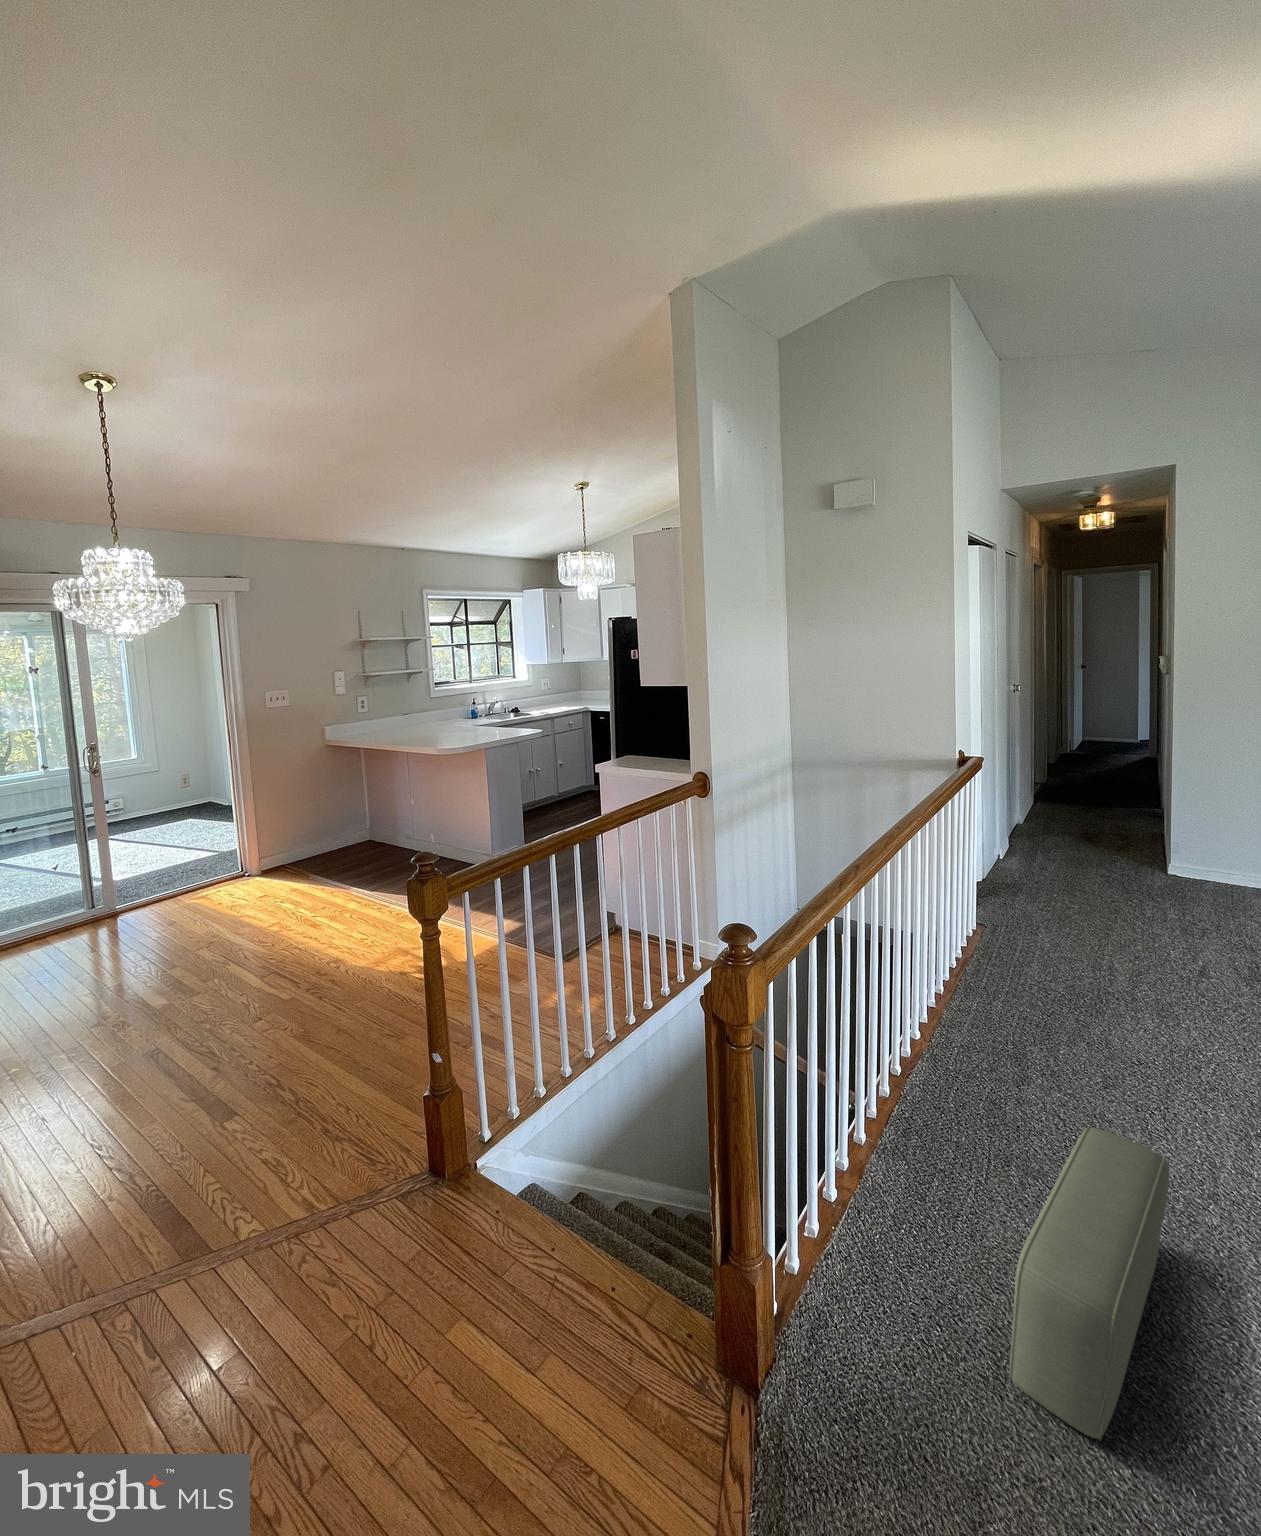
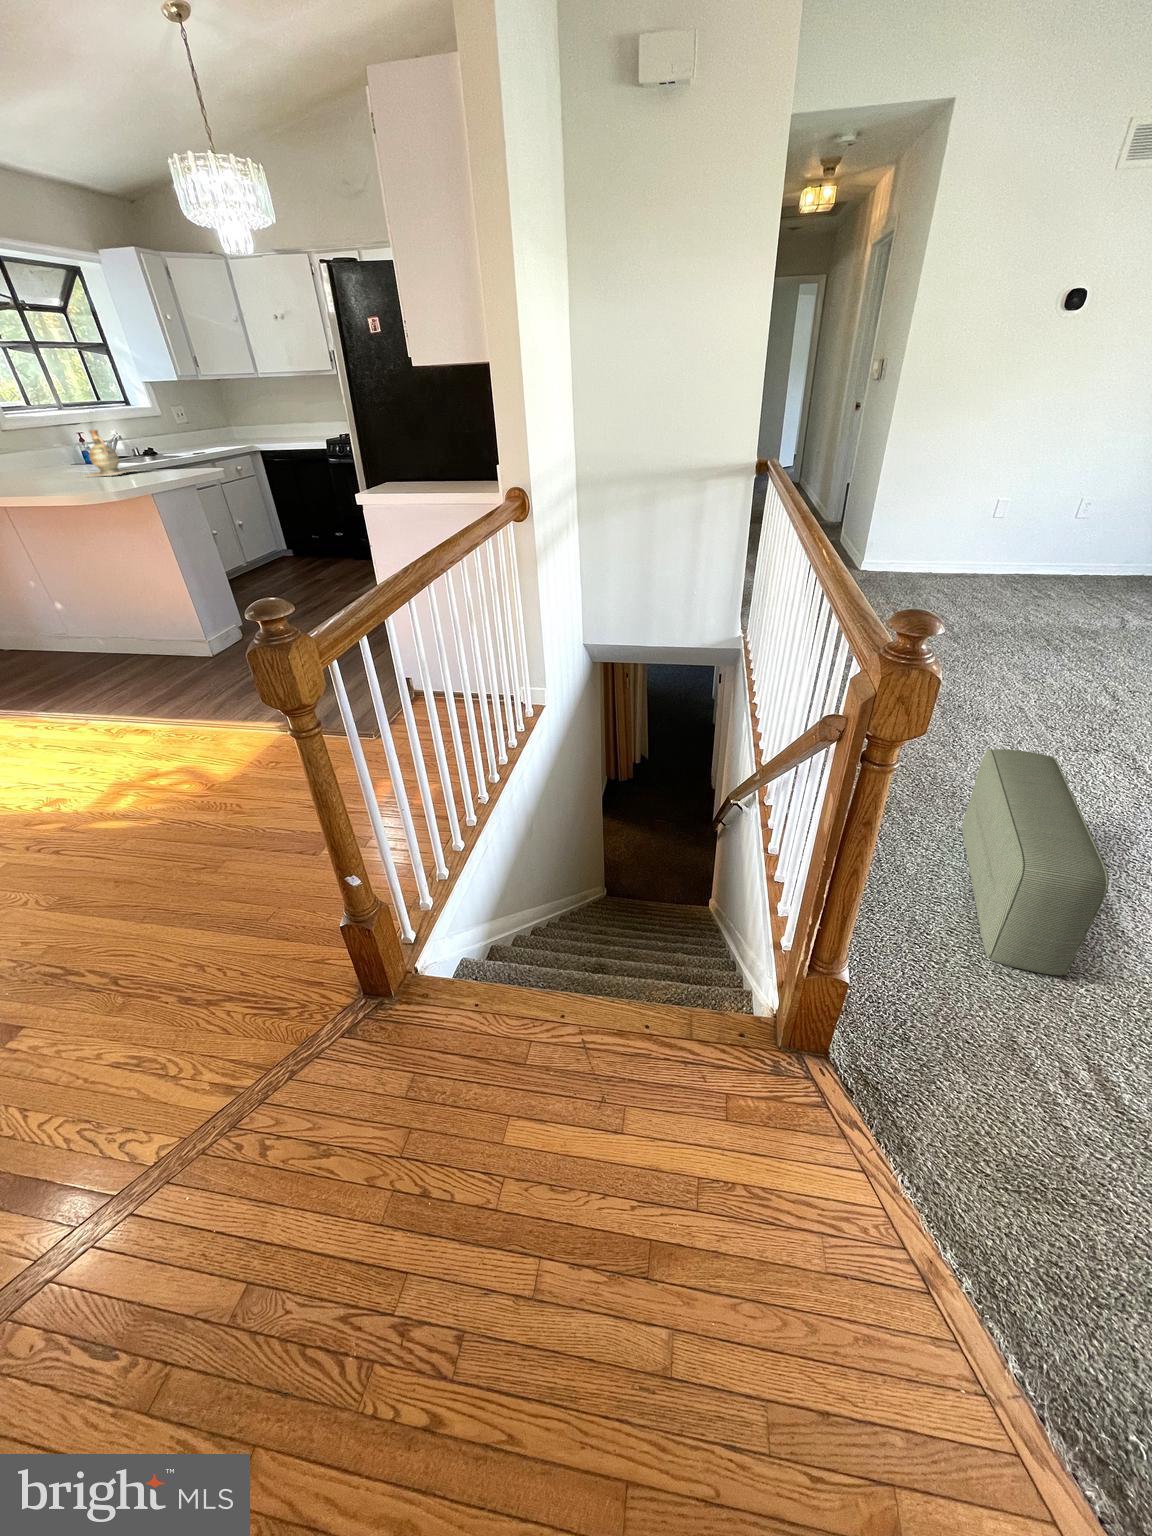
ceramic jug: none [449,708,491,737] -> present [83,430,137,477]

